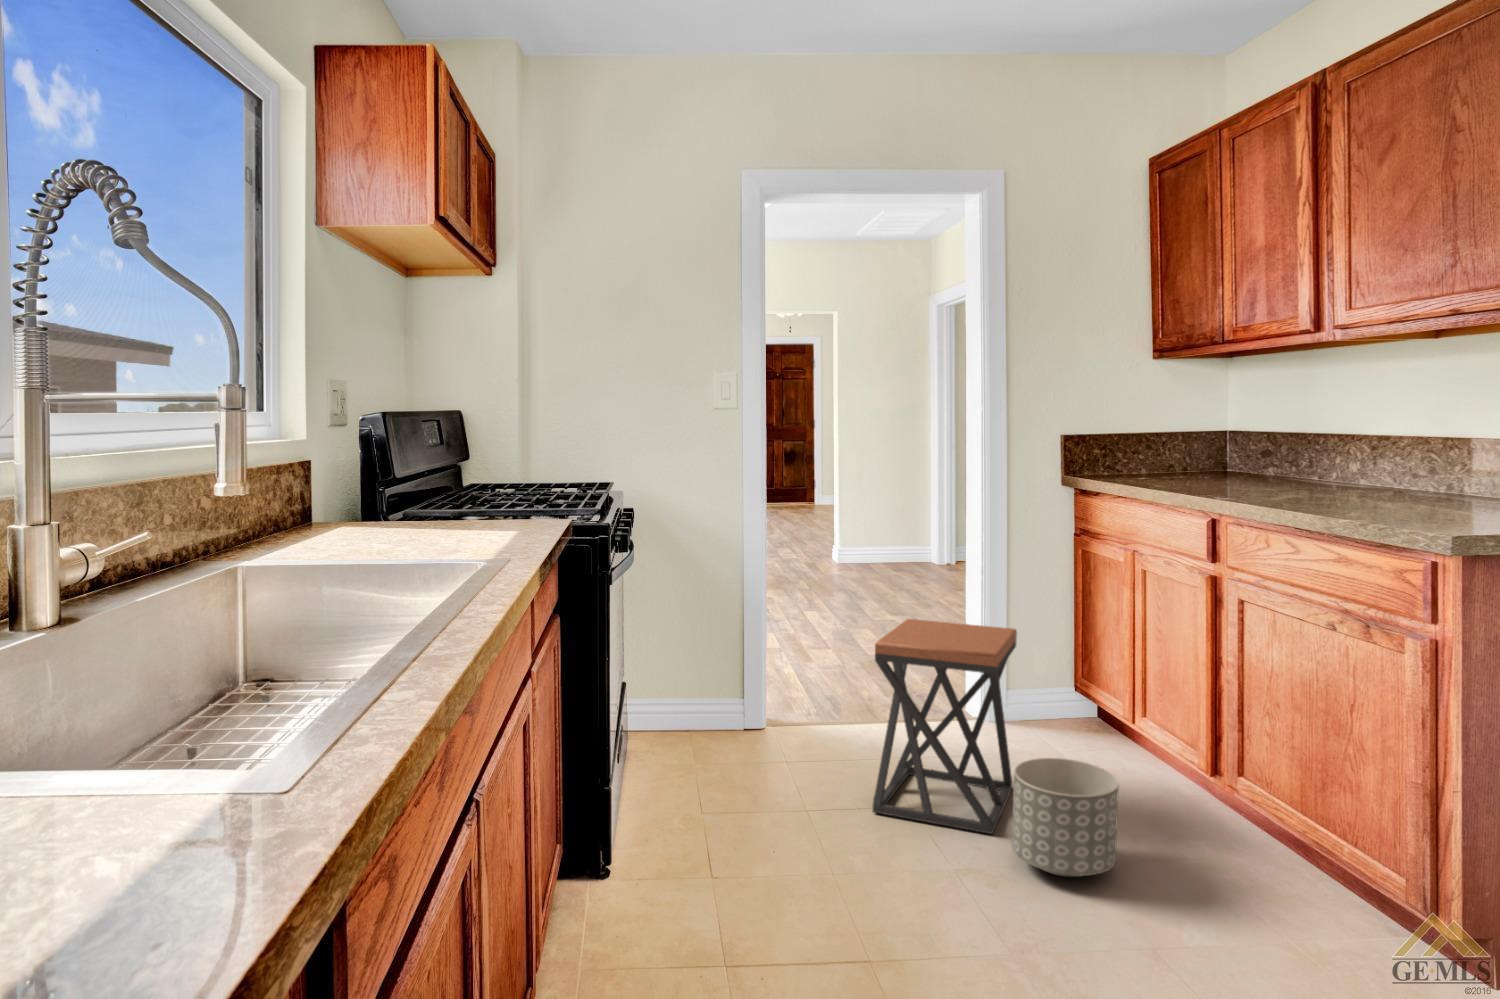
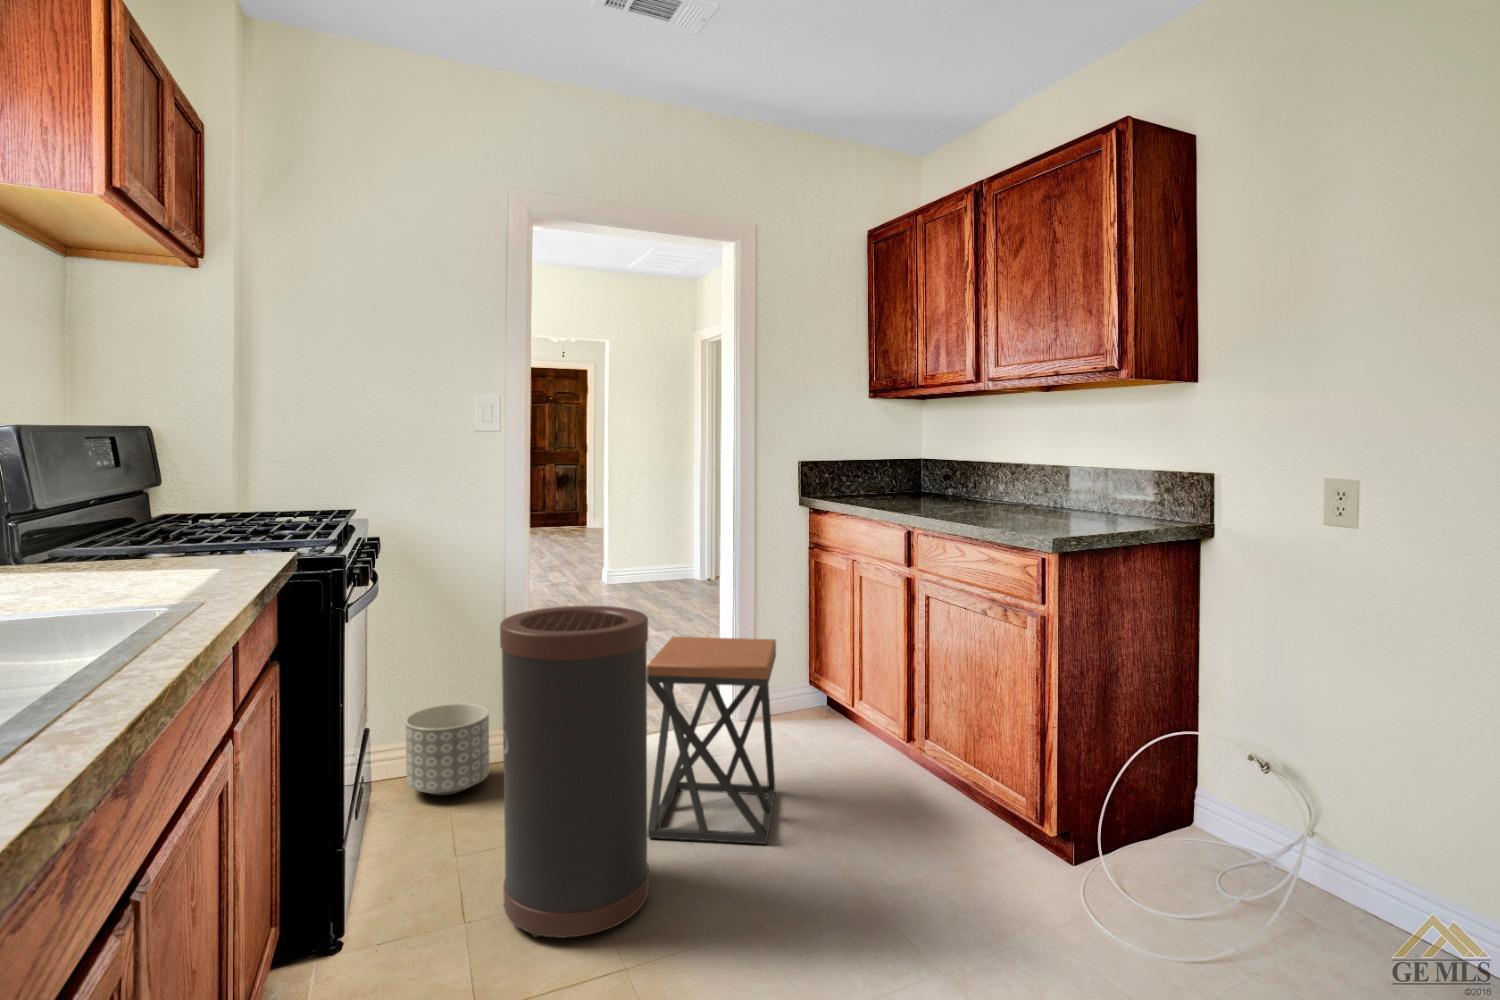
trash can: none [734,581,870,881] -> present [500,606,649,937]
planter: present [1012,758,1119,877] -> present [405,704,490,795]

